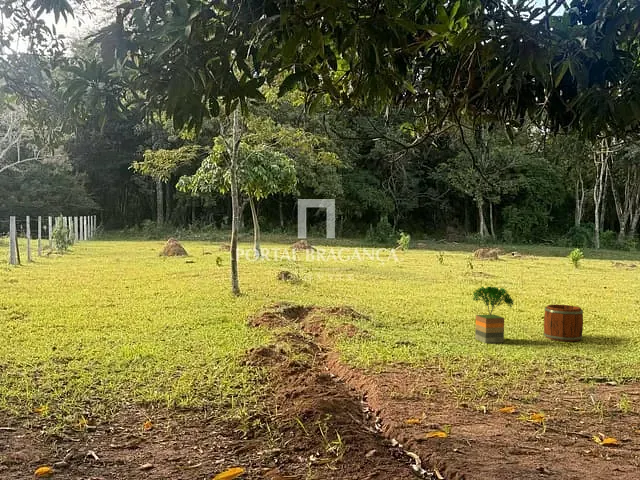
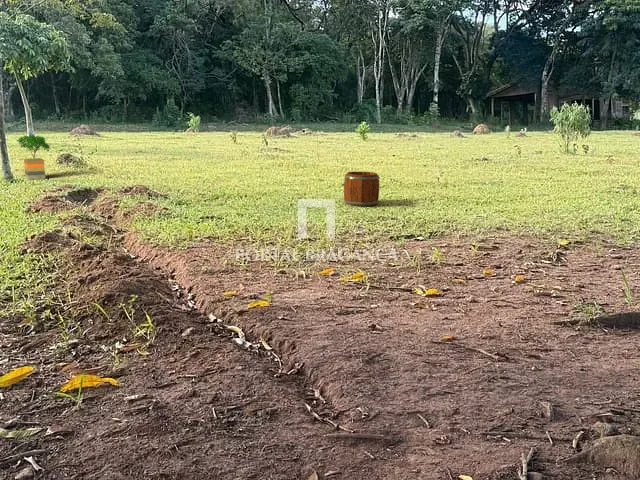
potted tree: present [473,287,514,343] -> present [17,135,50,180]

